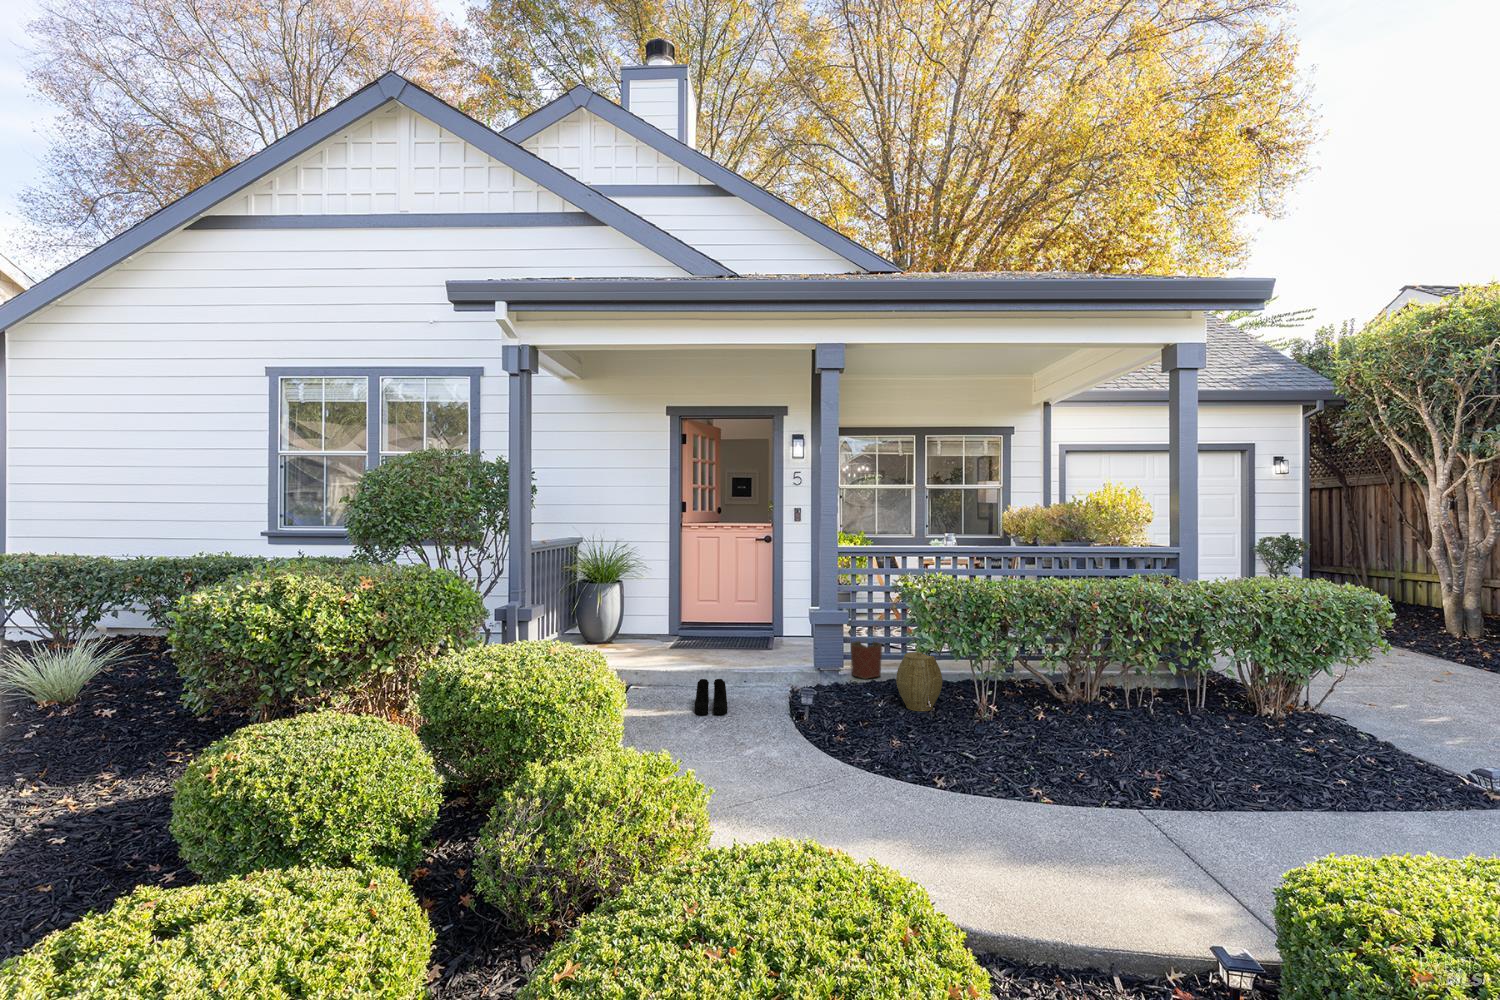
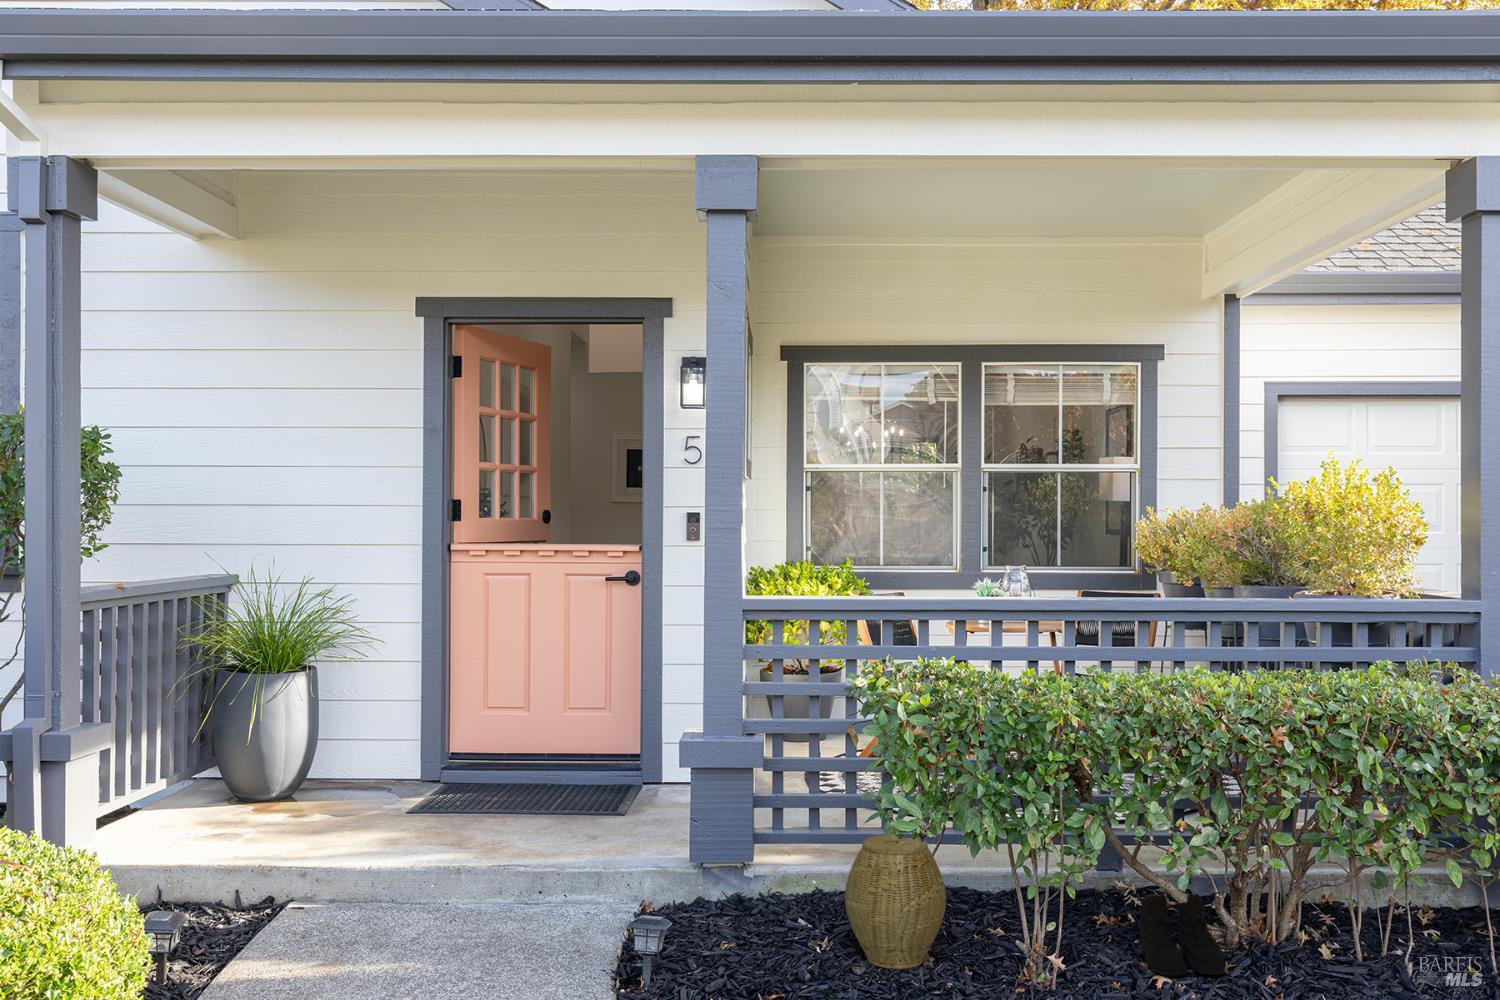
planter: present [851,641,882,679] -> none [771,802,839,888]
boots: present [694,679,728,715] -> present [1140,894,1225,976]

